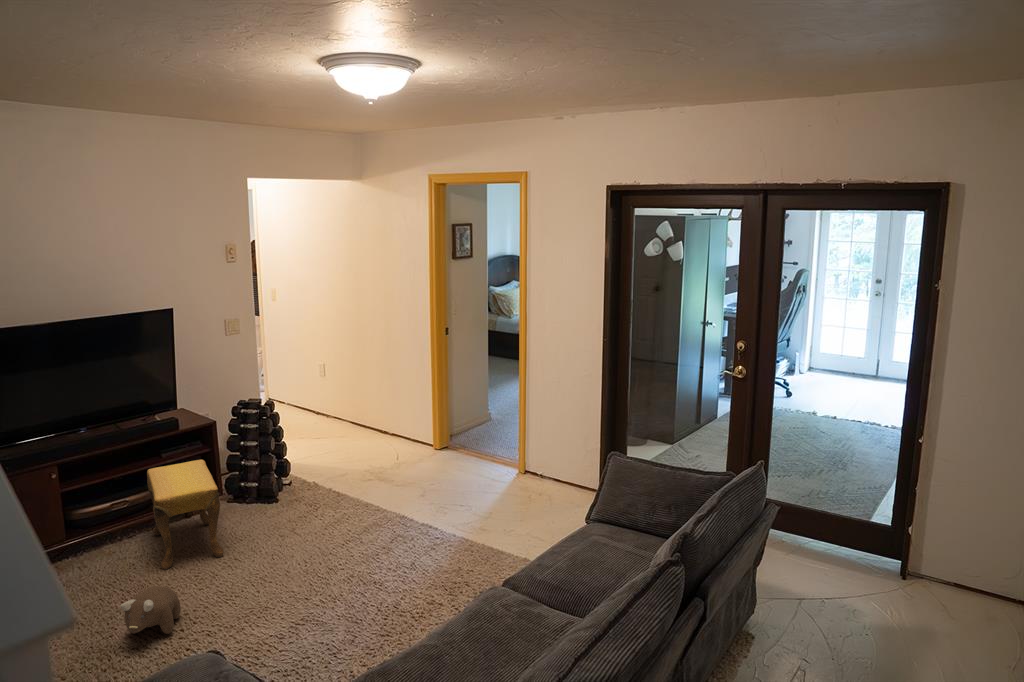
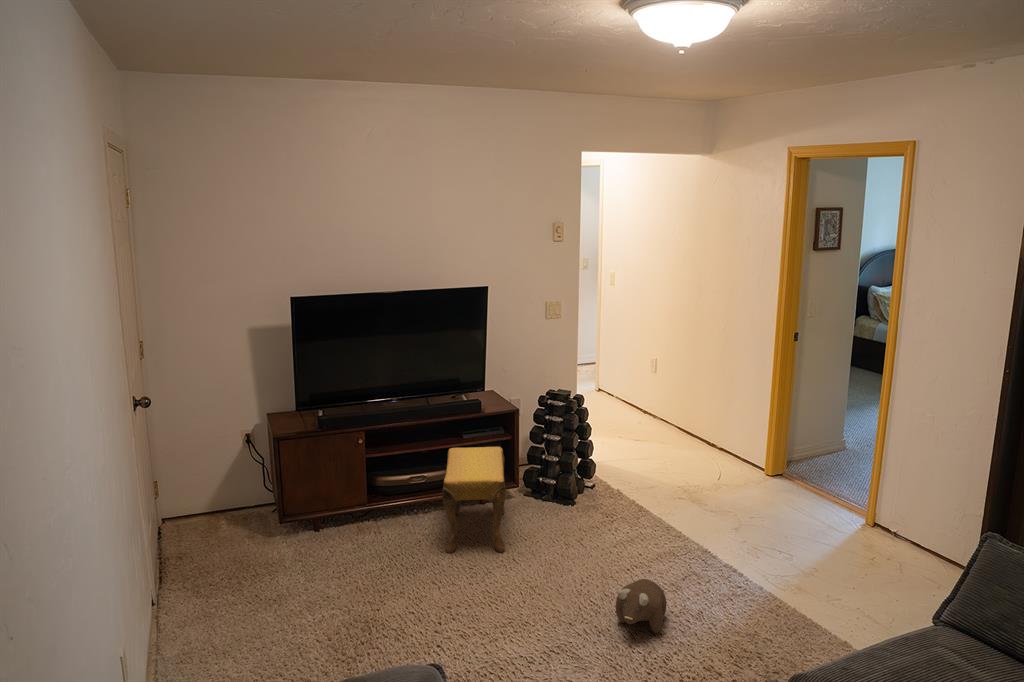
plush toy: present [120,586,181,634] -> present [616,579,666,633]

